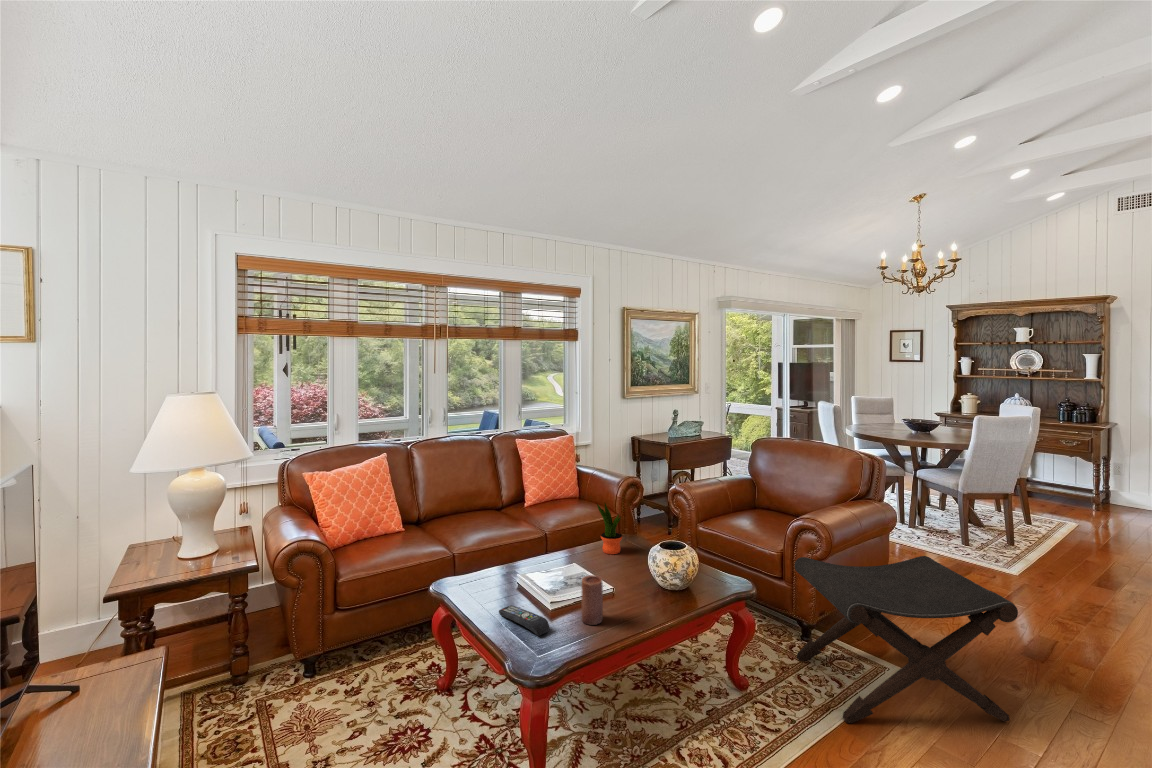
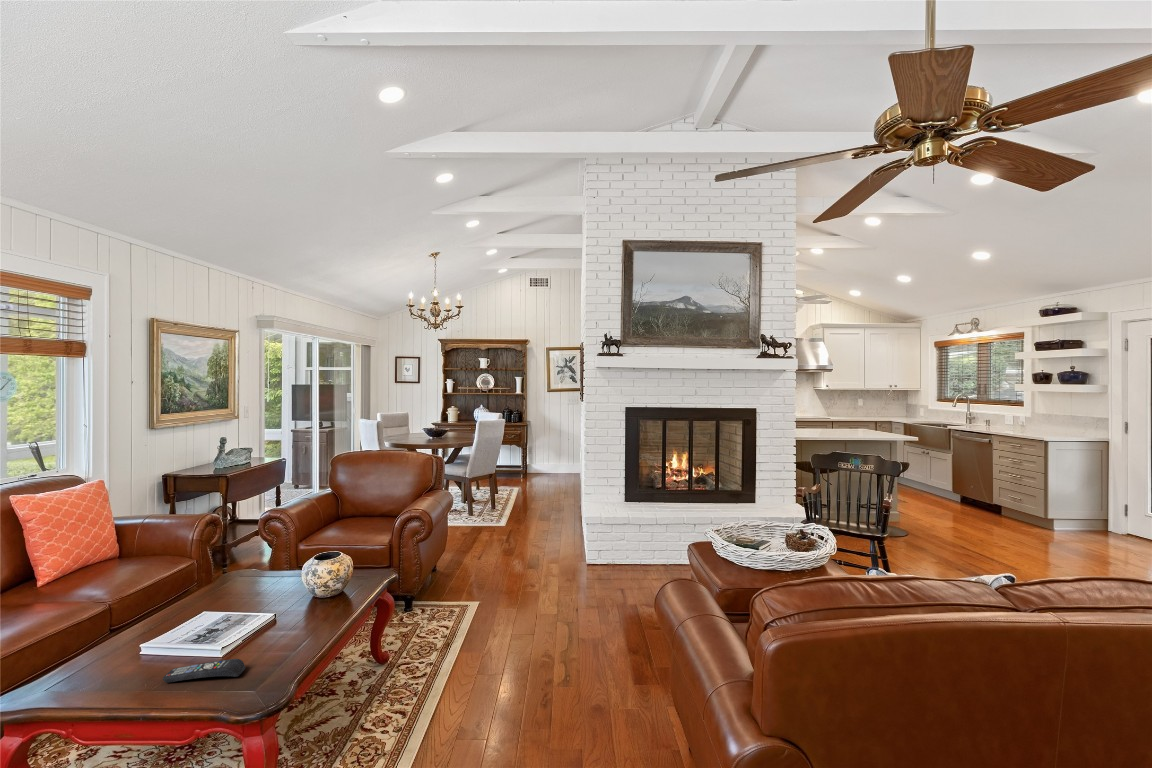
potted plant: present [597,503,622,554] -> none [224,538,252,592]
footstool: present [795,556,1018,723] -> none [406,520,541,648]
candle: present [581,575,603,625] -> none [268,599,292,649]

